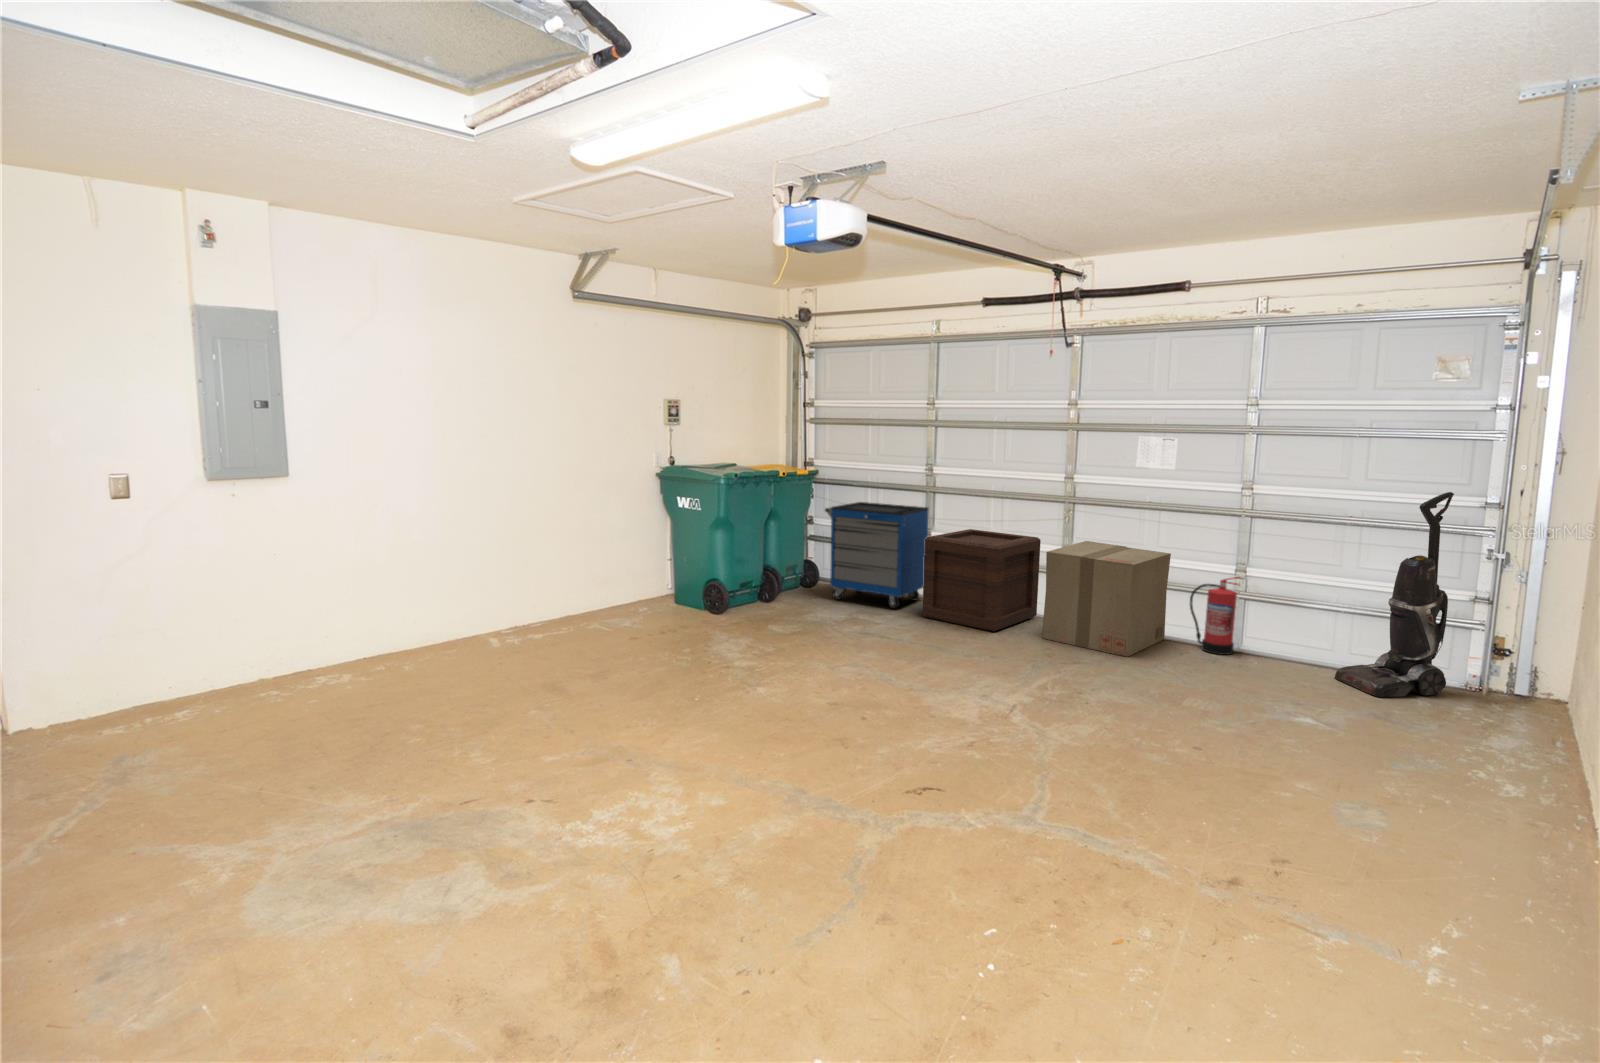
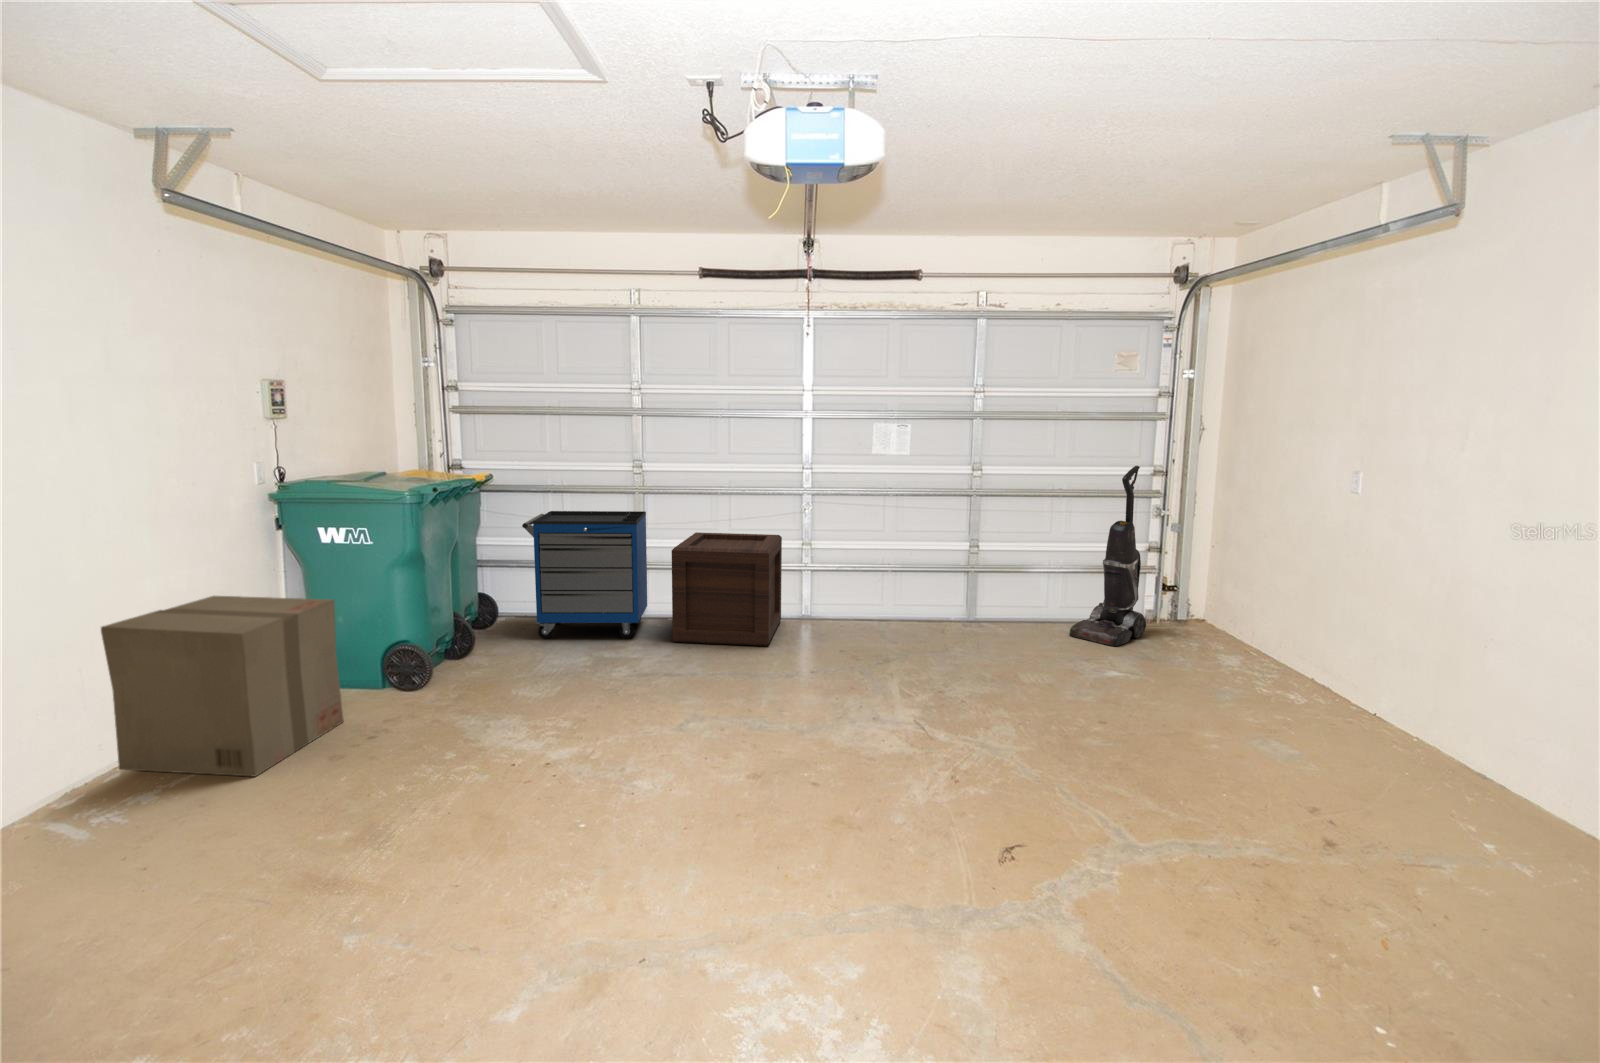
cardboard box: present [1042,541,1171,657] -> present [101,596,344,777]
fire extinguisher: present [1190,577,1240,655] -> none [938,554,983,631]

